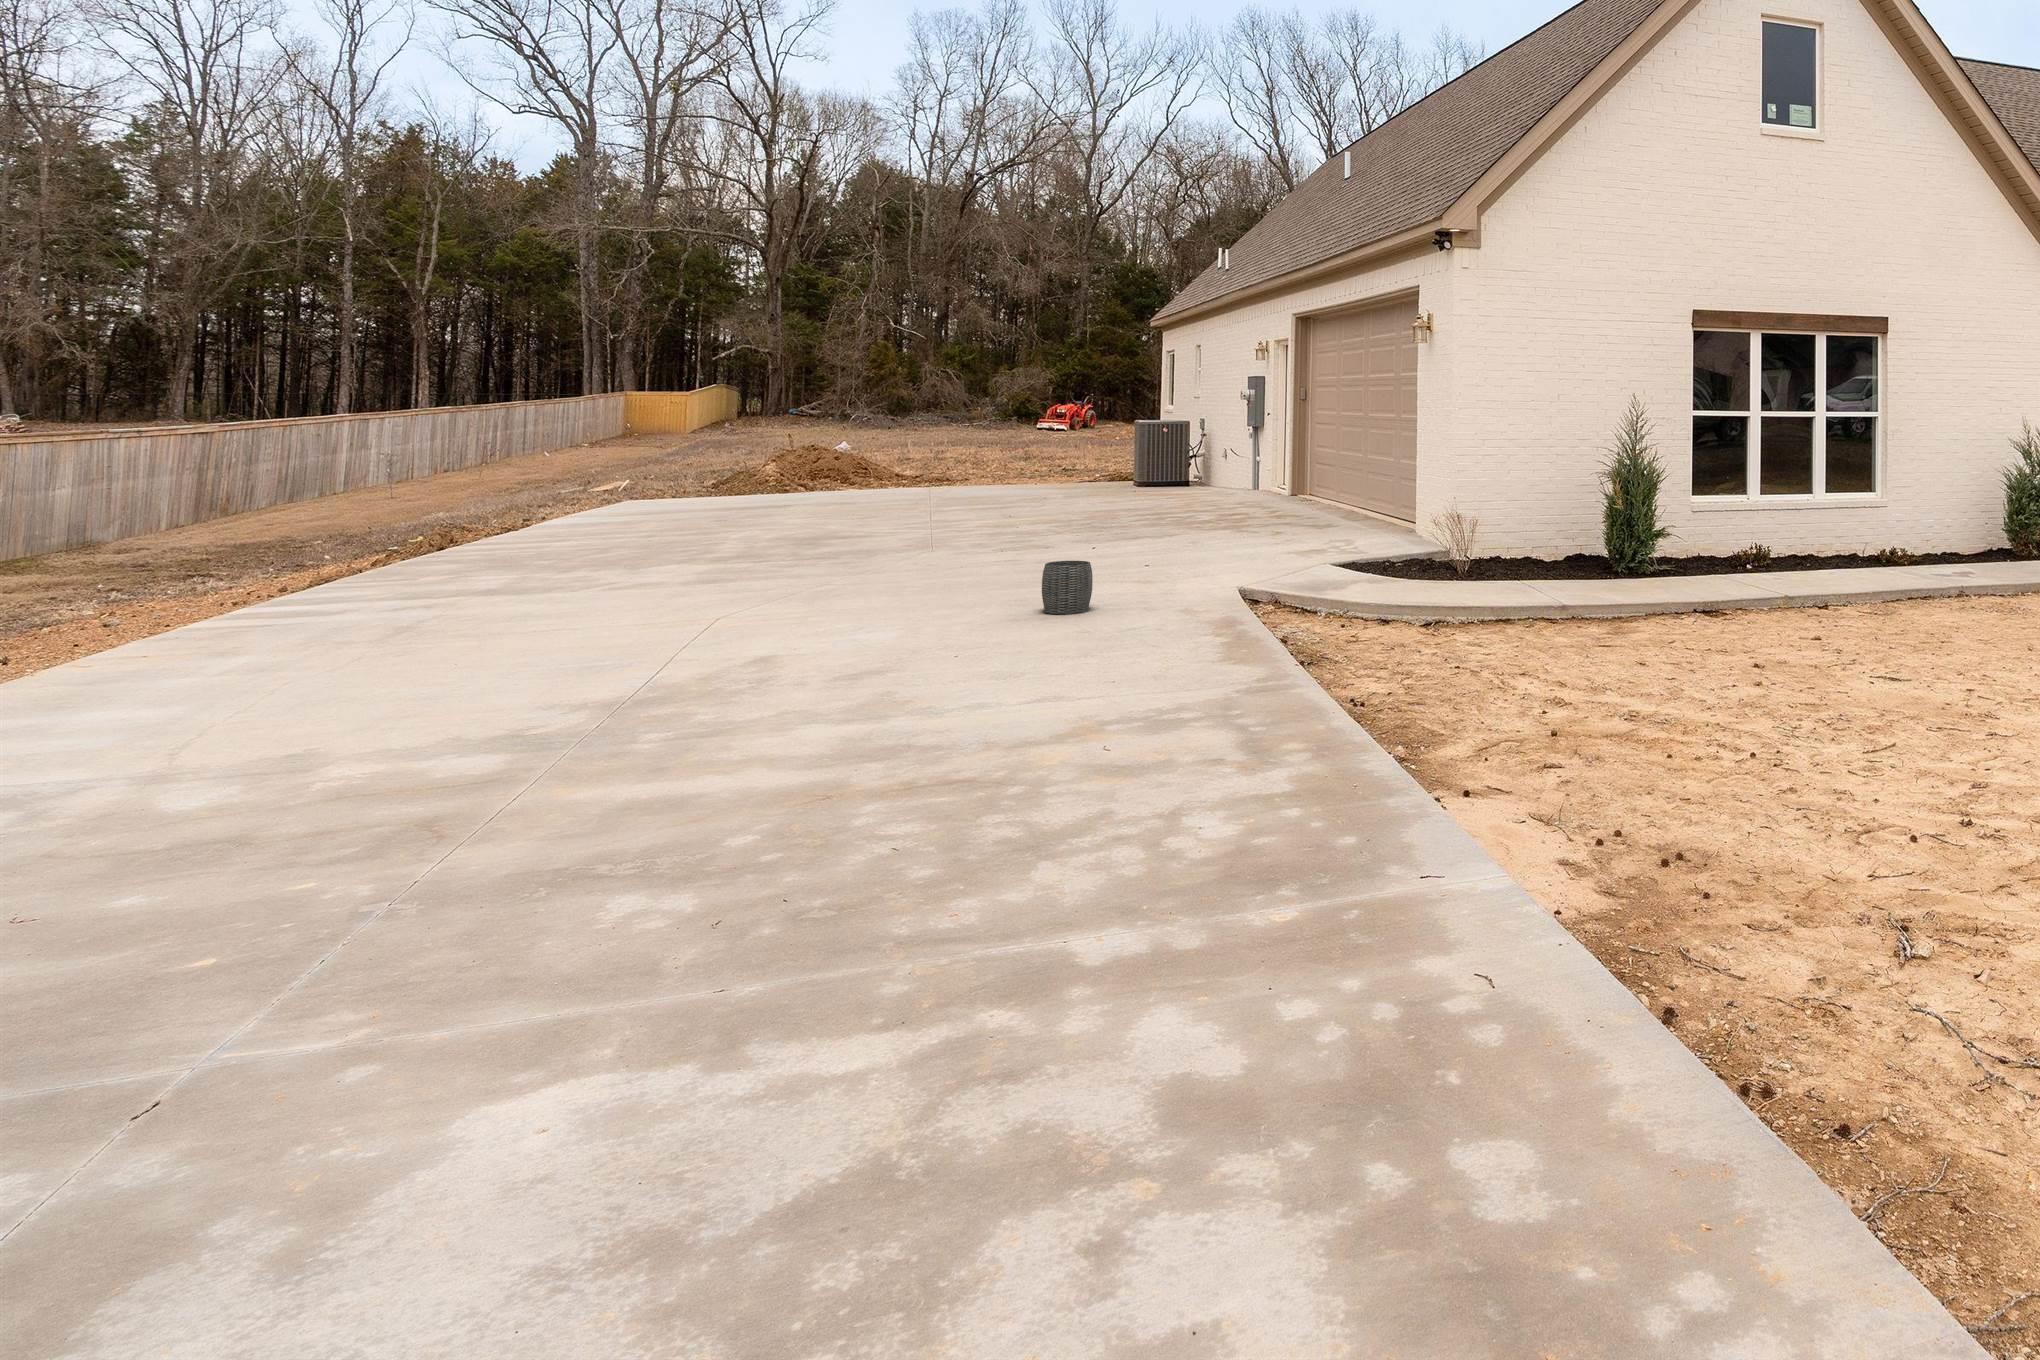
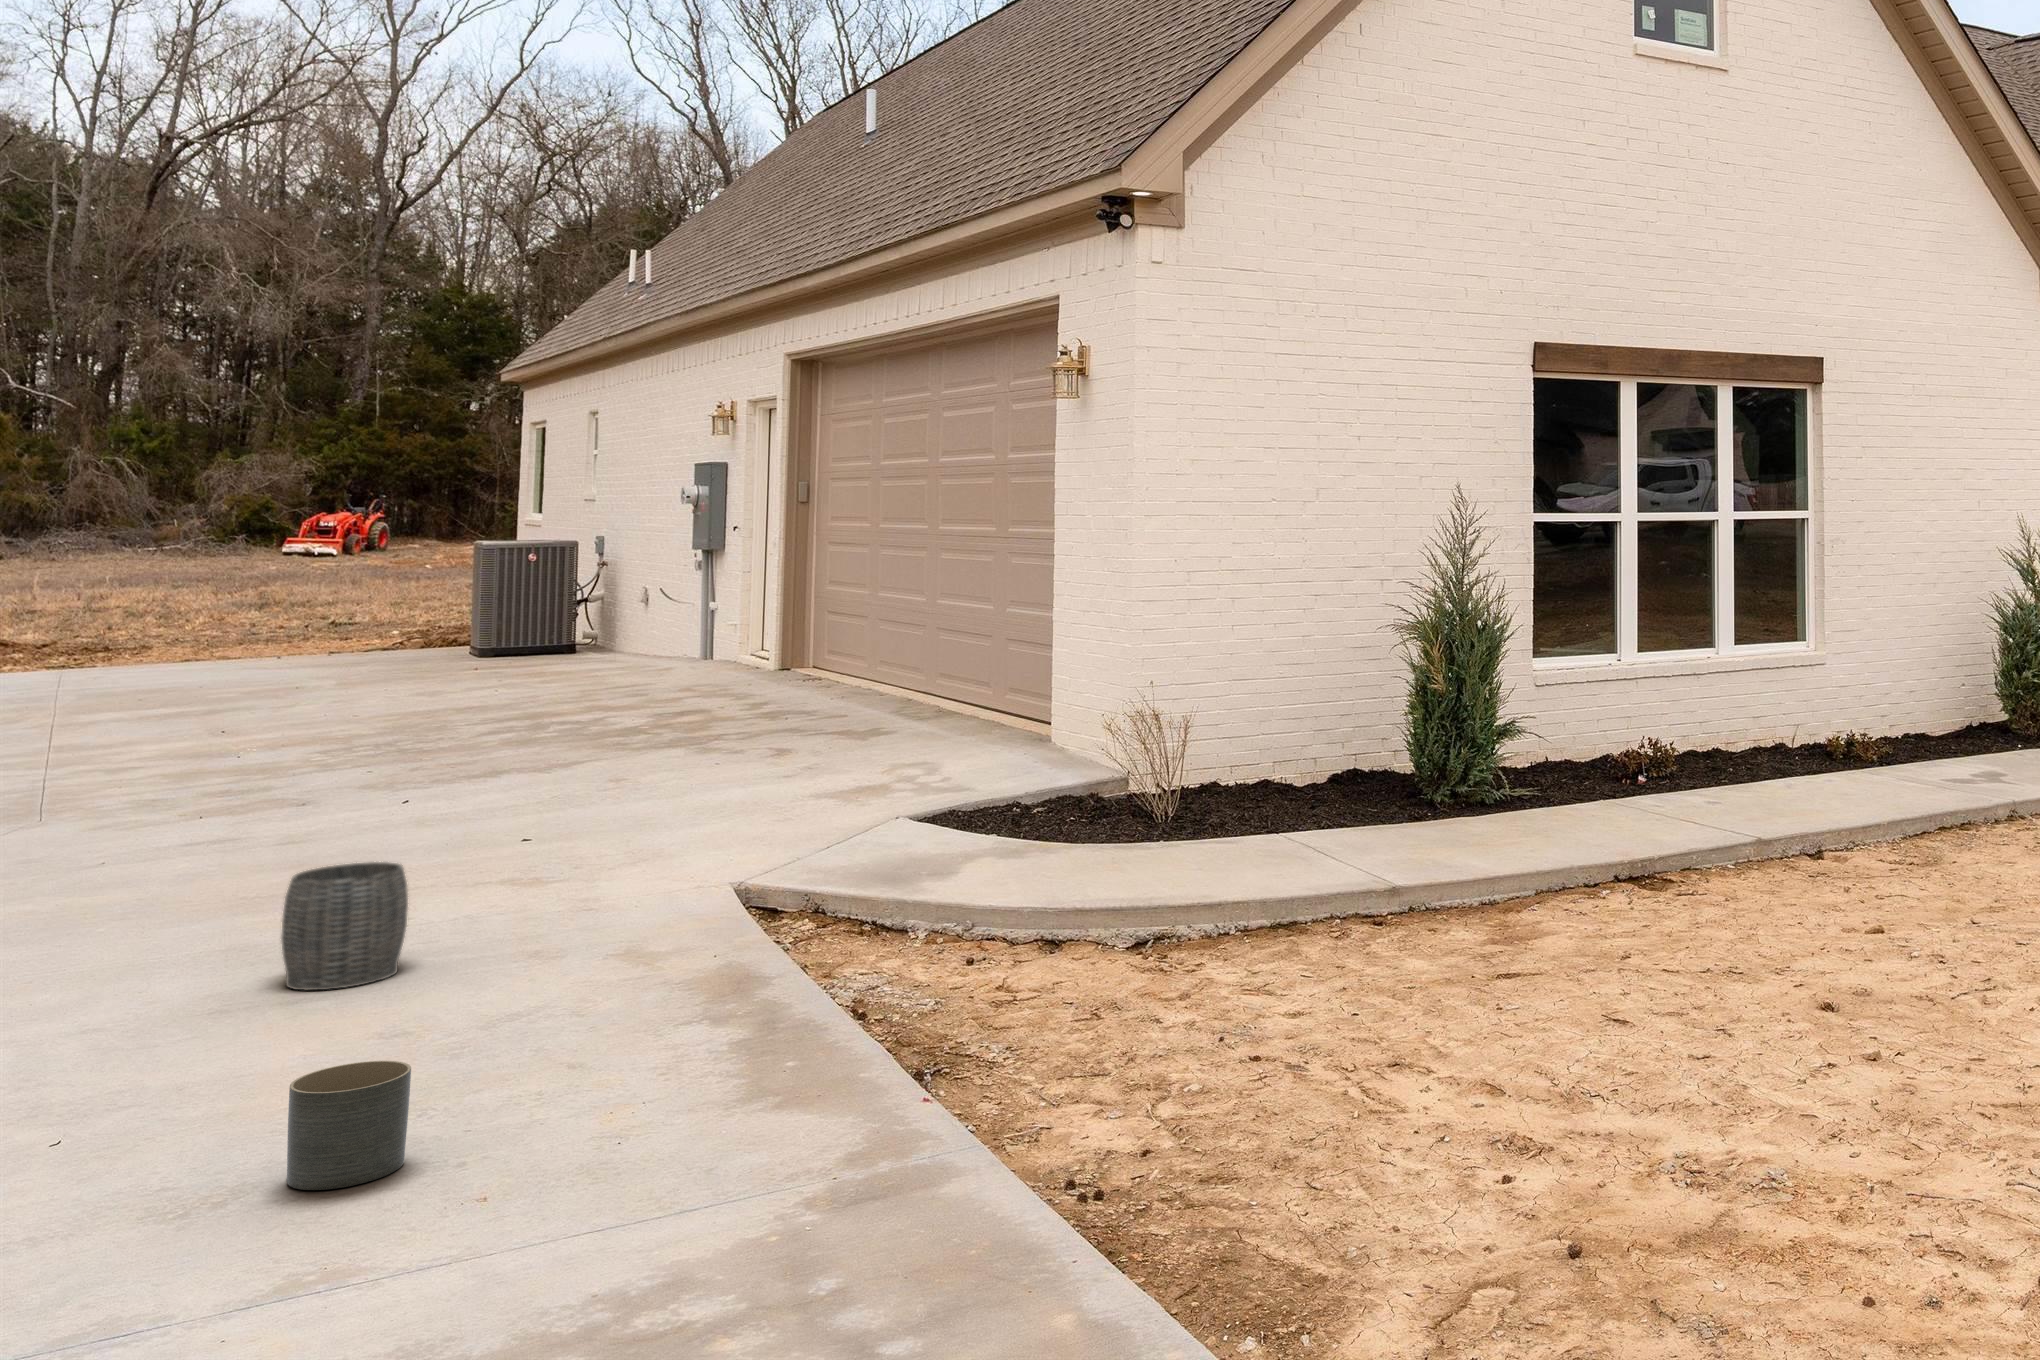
planter: none [1045,626,1090,672] -> present [287,1061,411,1190]

